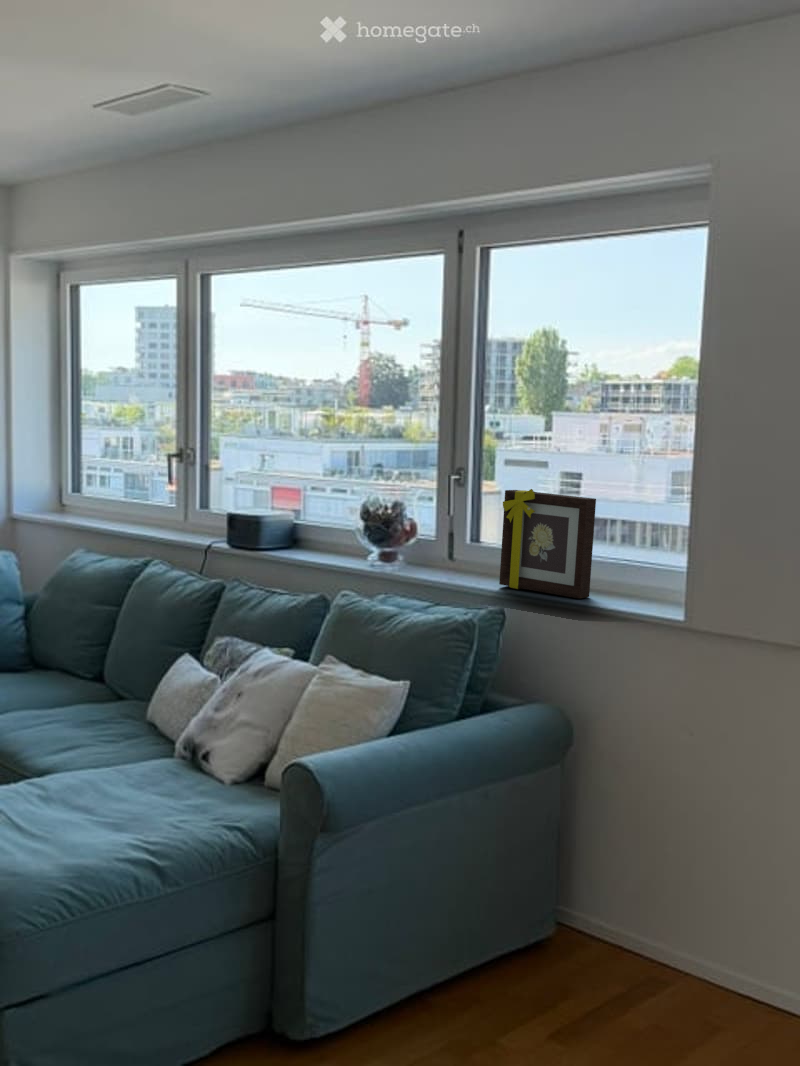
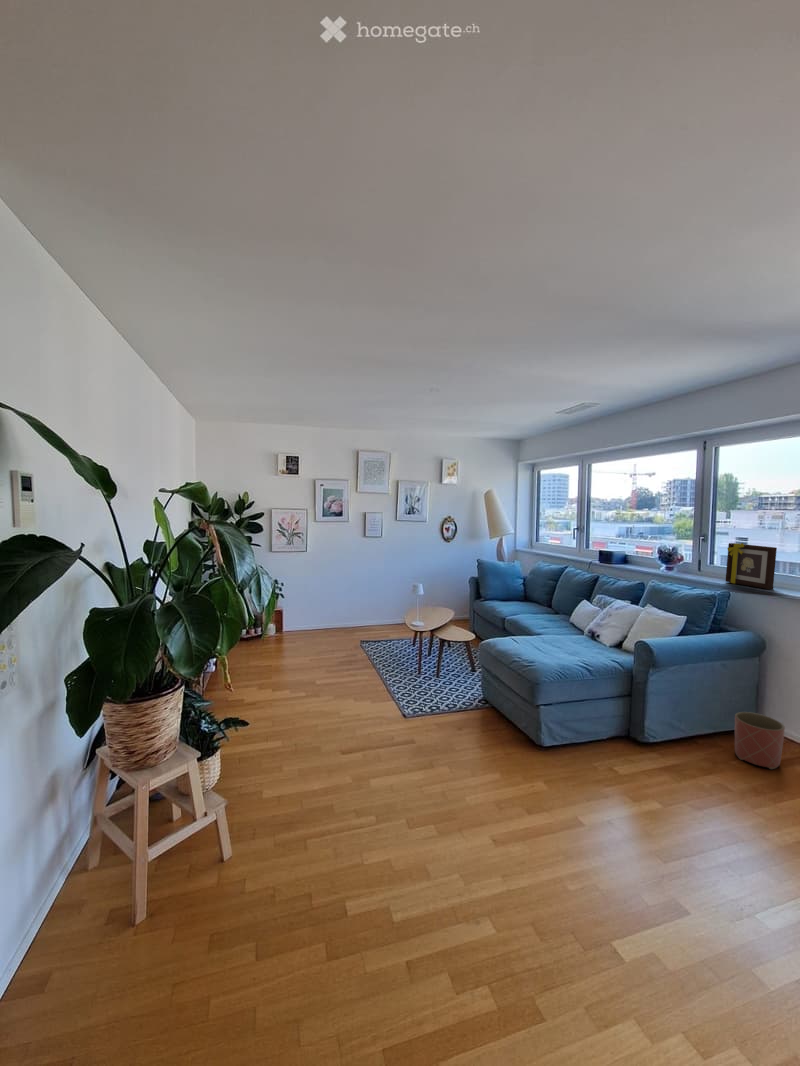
planter: none [510,902,605,1034] -> present [735,712,785,769]

